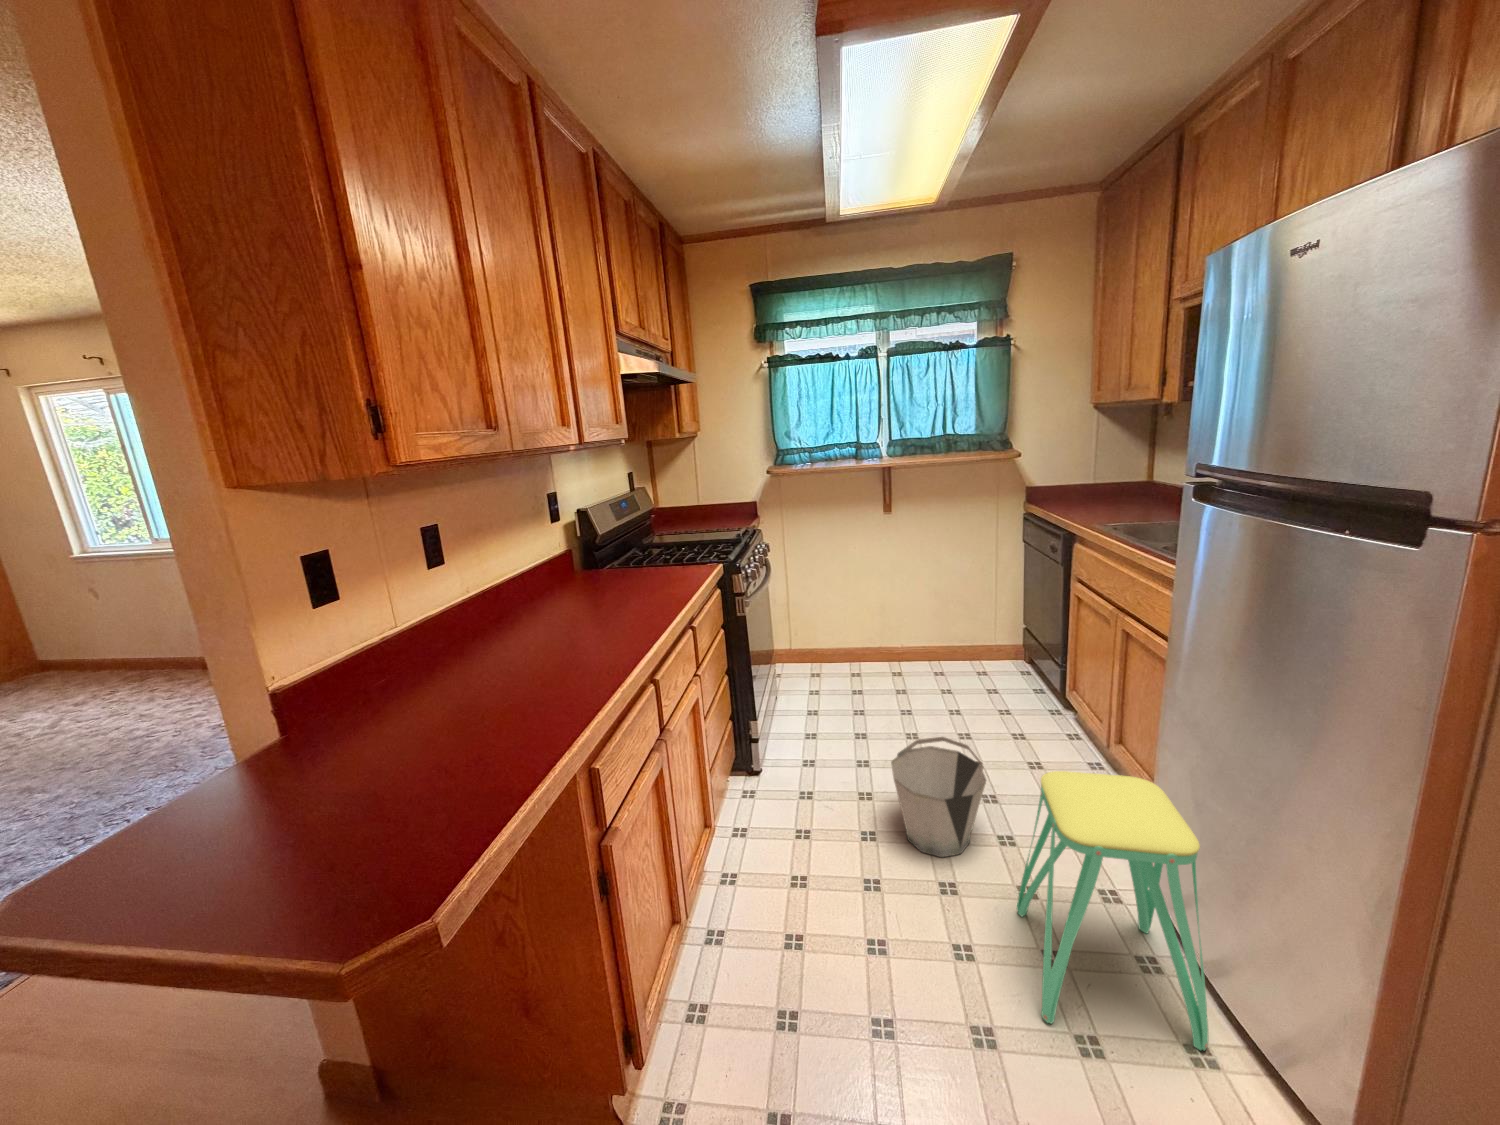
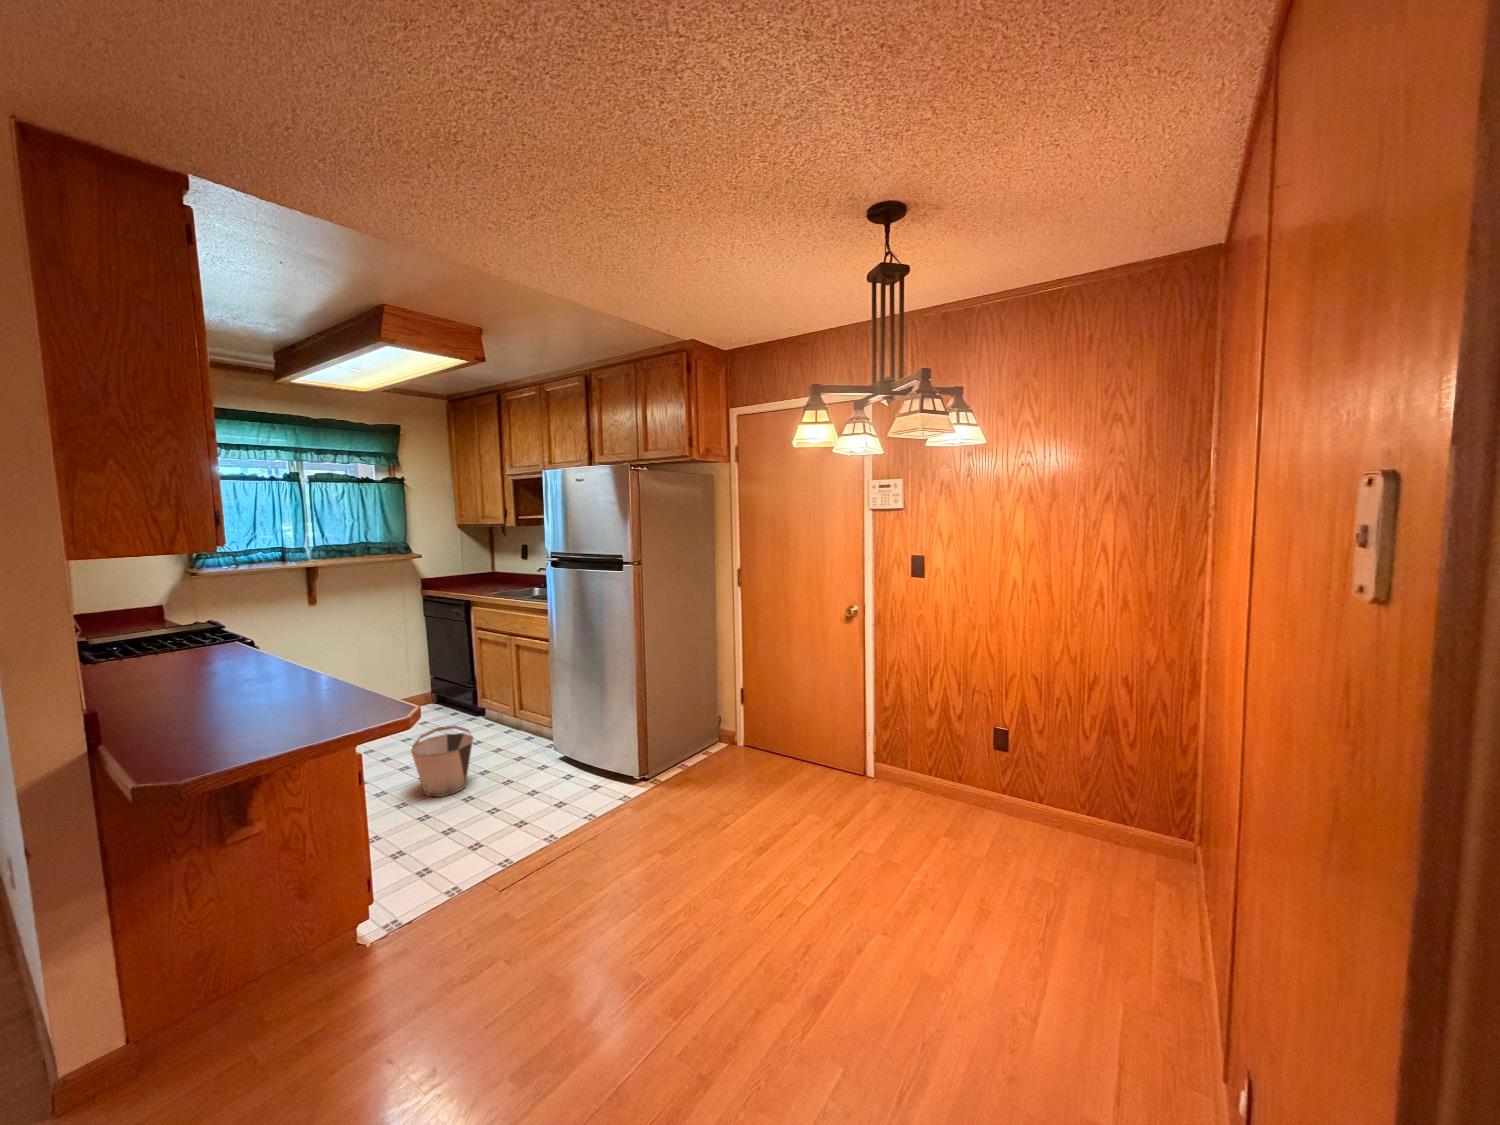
stool: present [1017,771,1208,1050] -> none [508,691,595,806]

